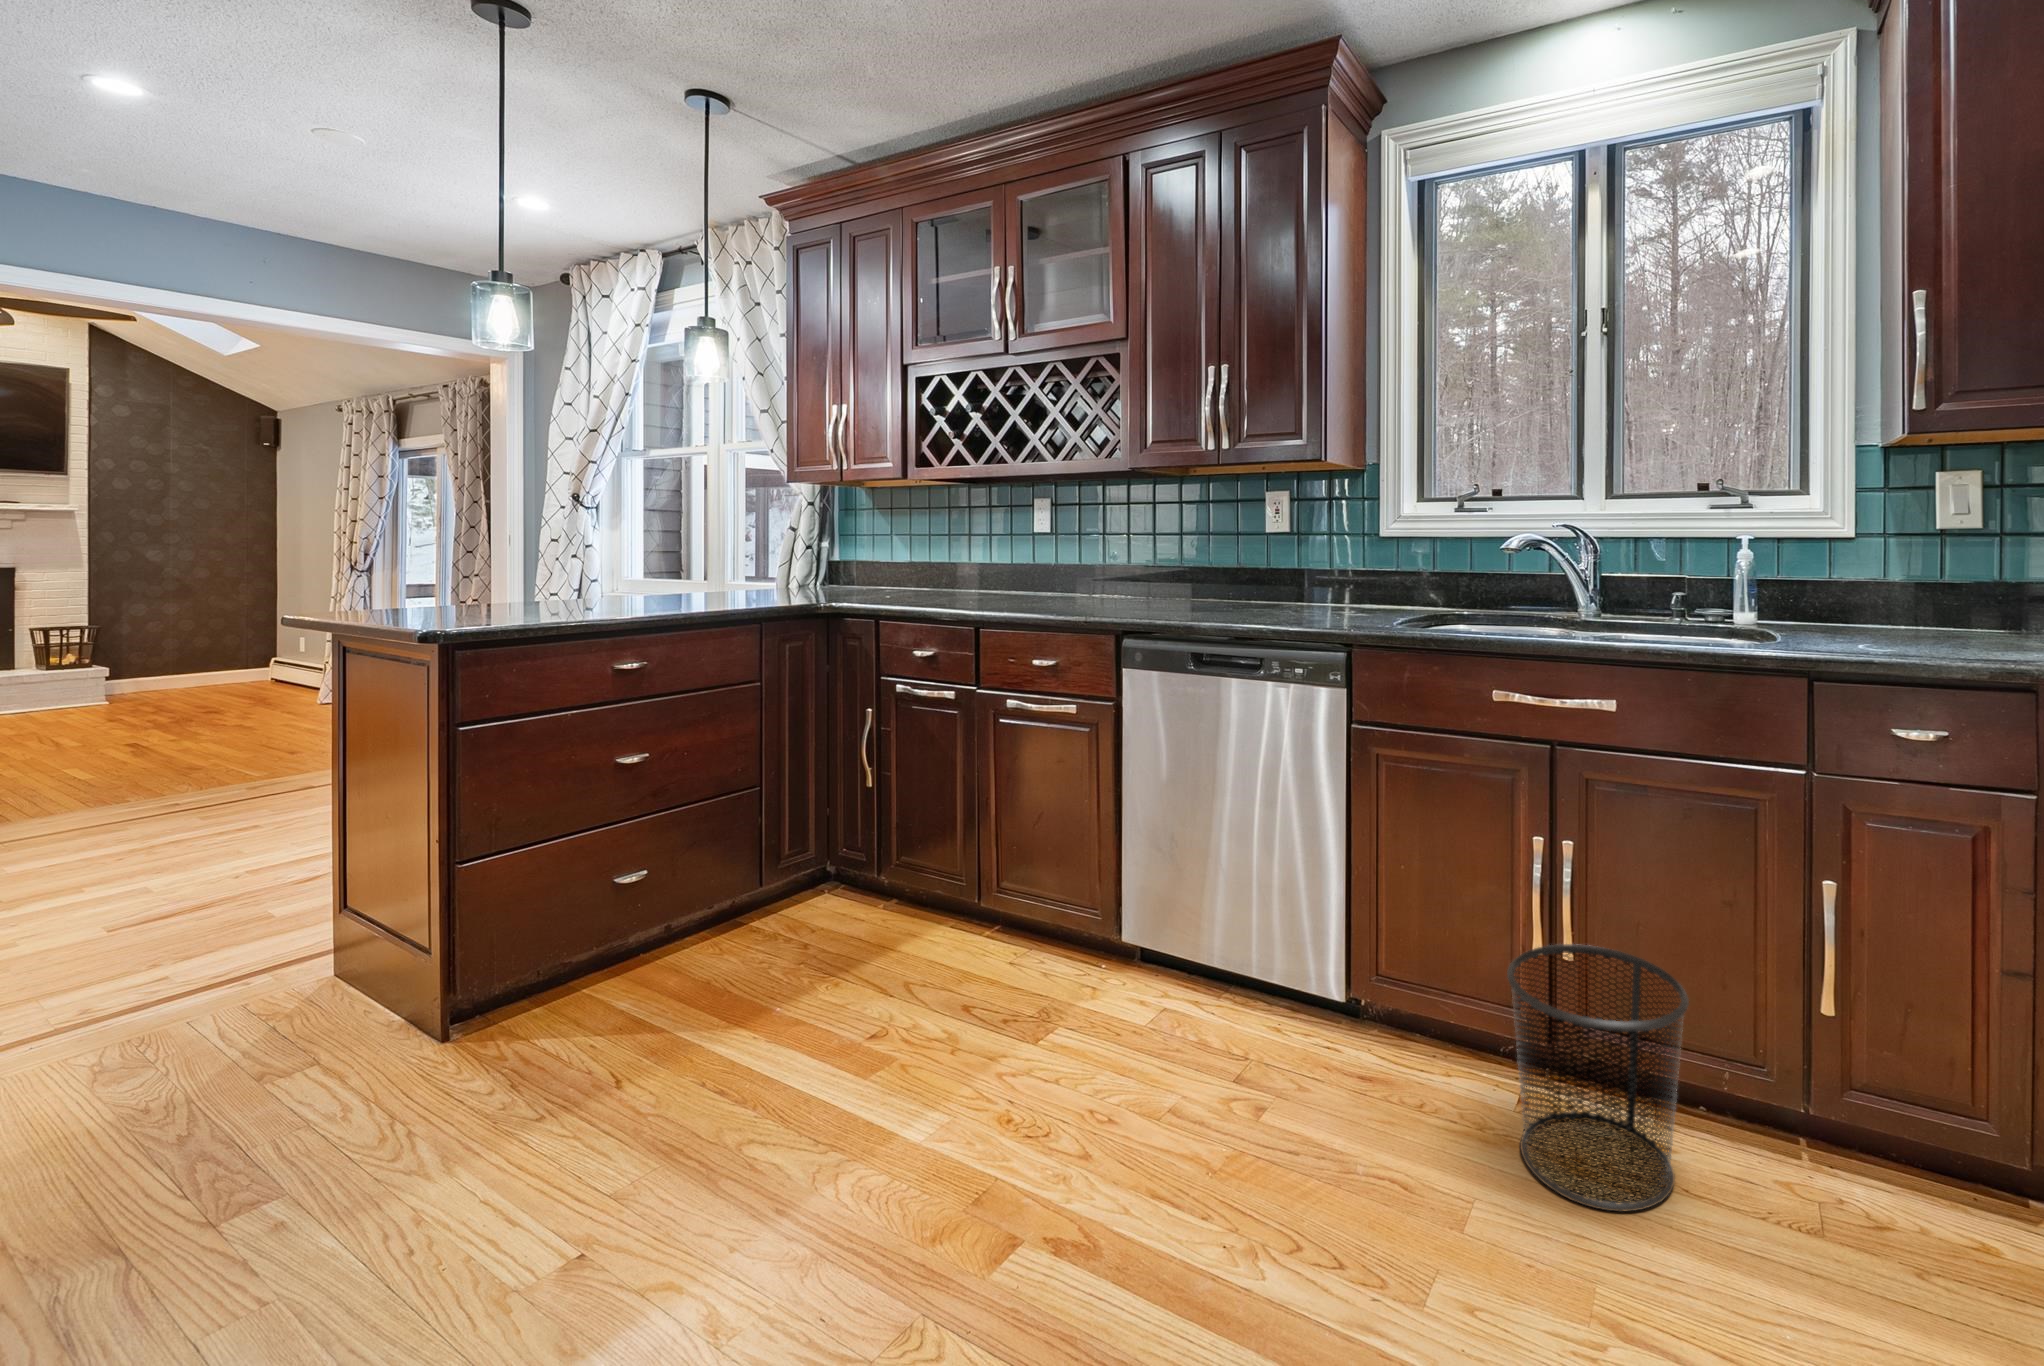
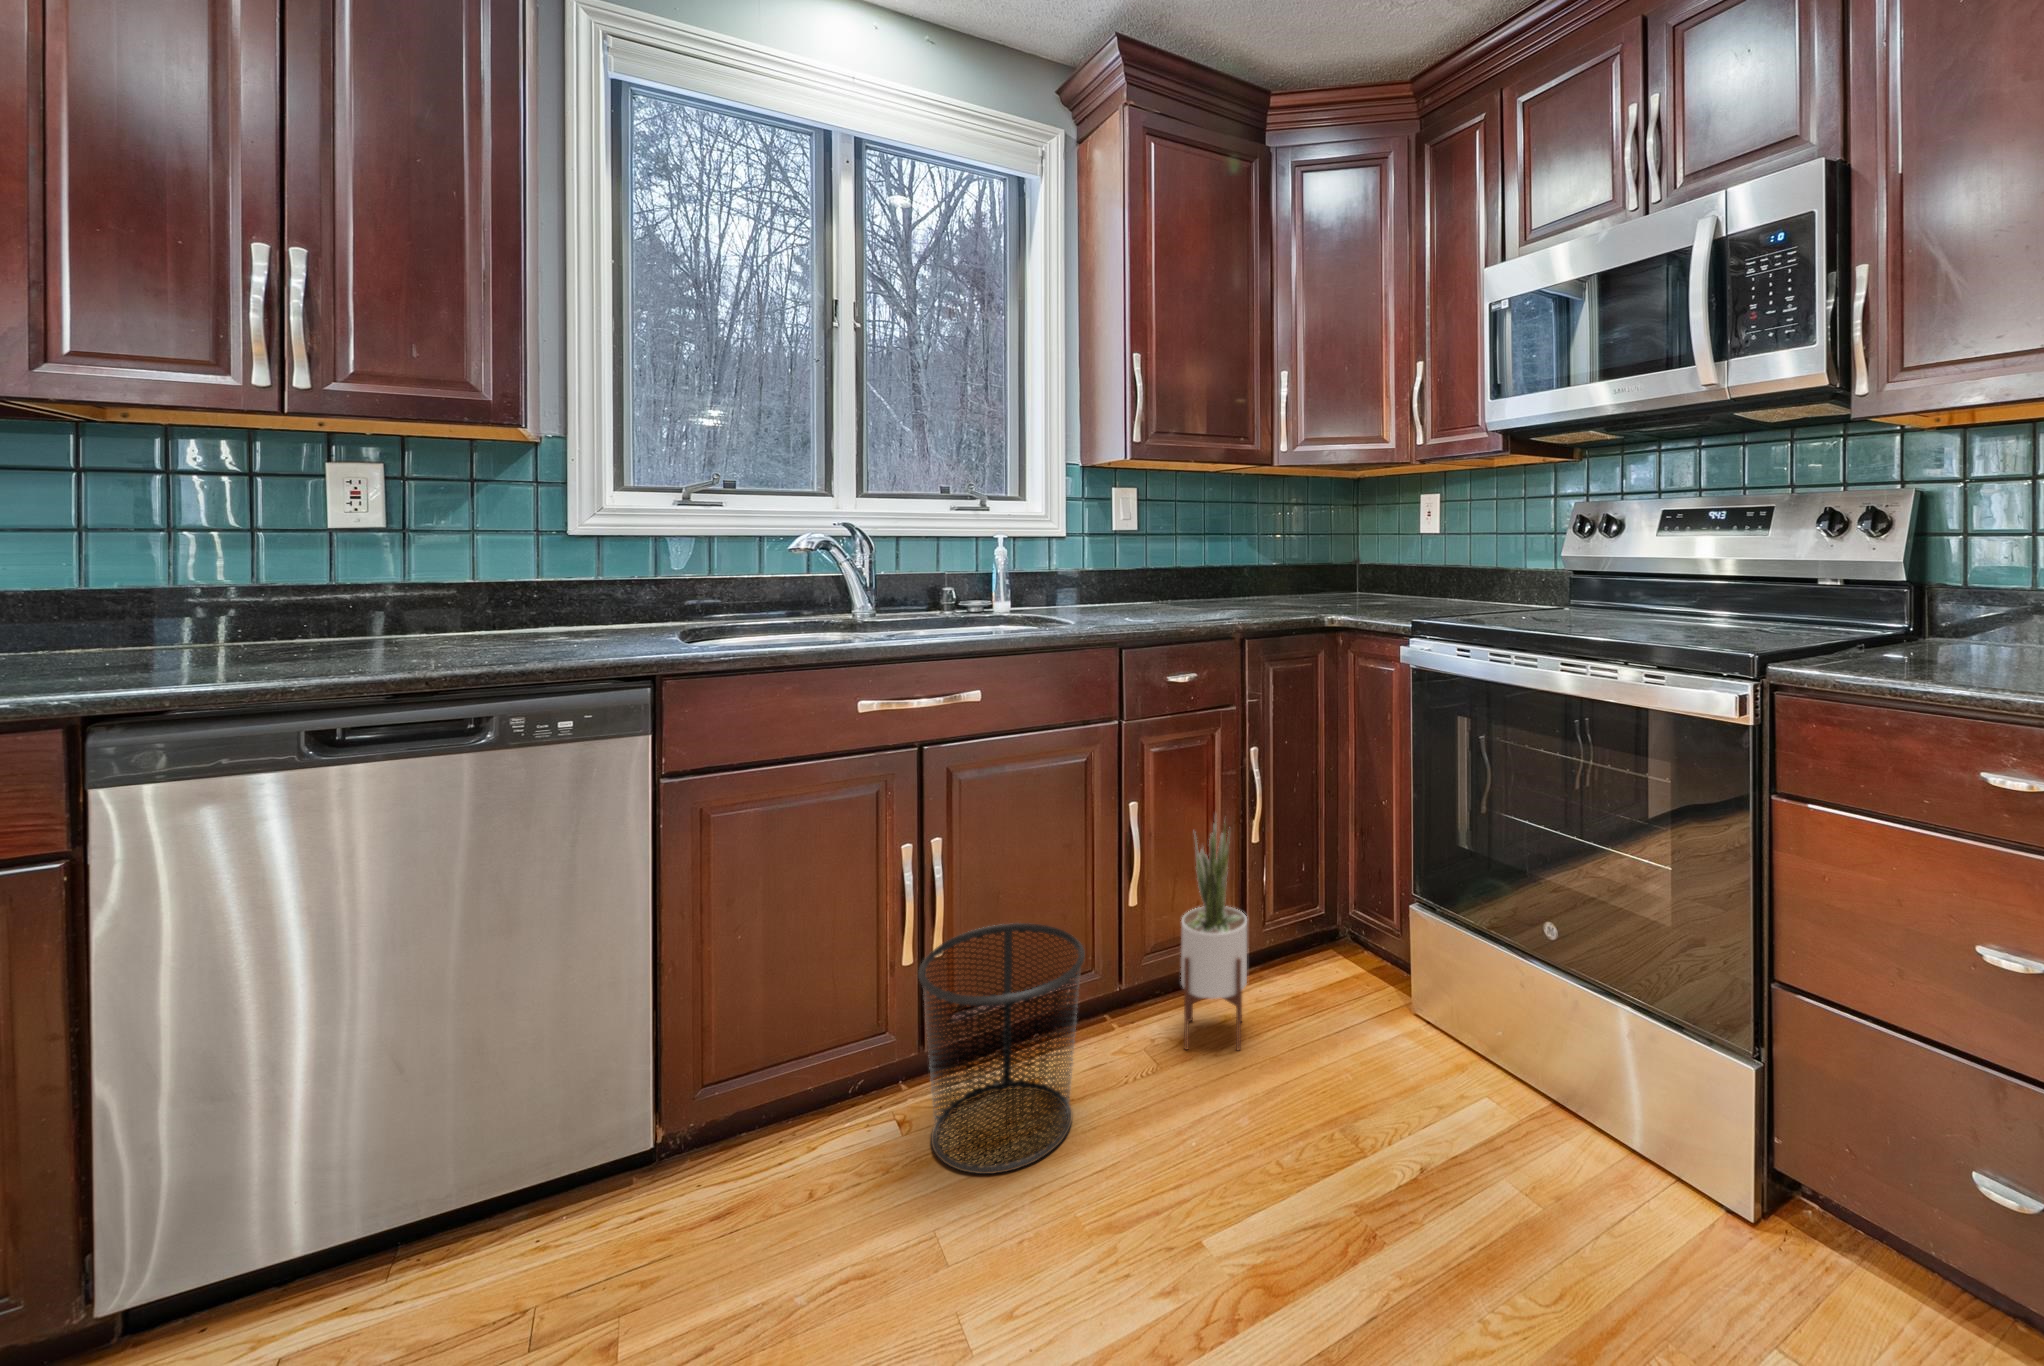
potted plant: none [1864,928,2000,1288] -> present [1181,817,1247,1050]

